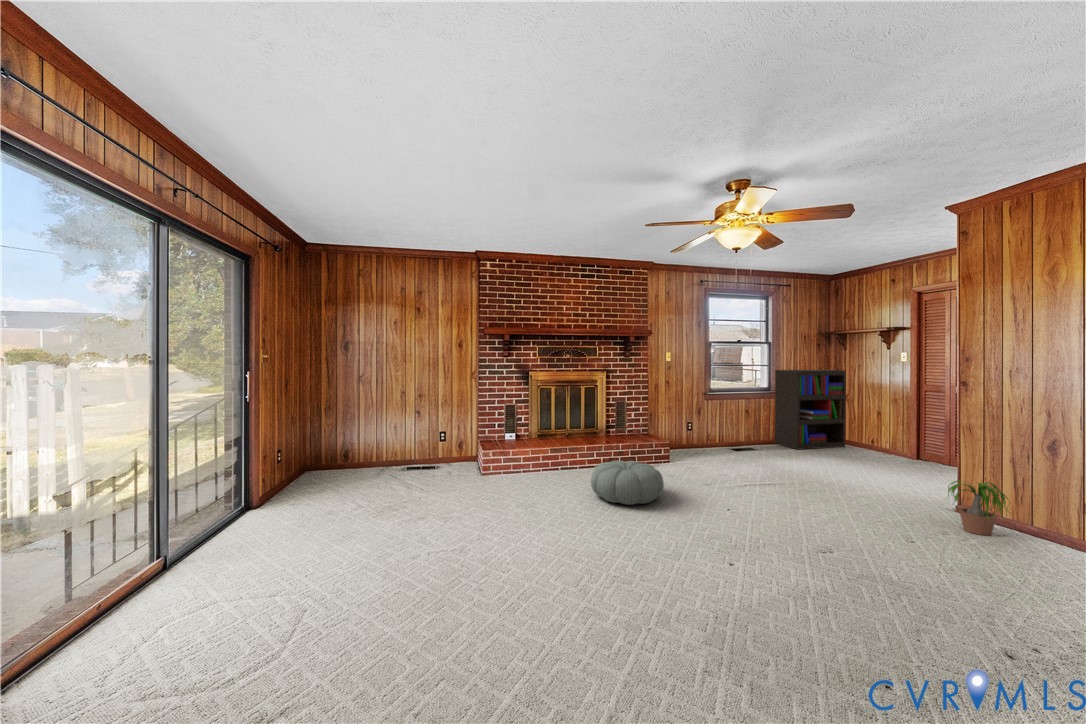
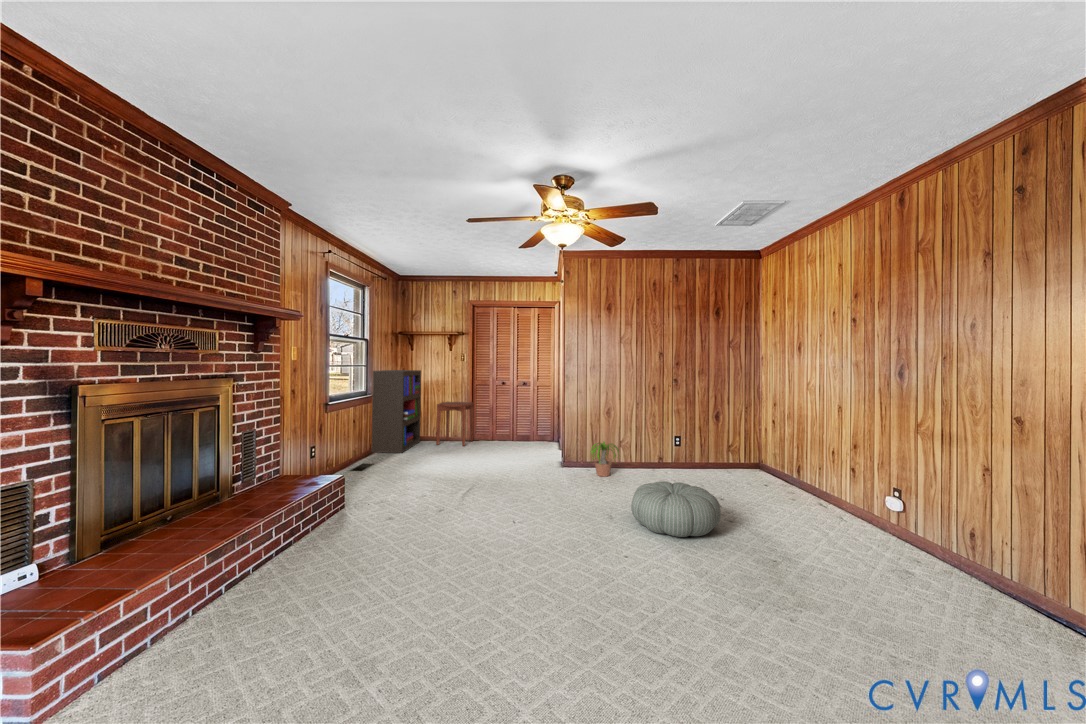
side table: none [853,407,913,460] -> present [436,402,474,446]
pouf: present [591,461,664,505] -> present [631,481,721,537]

